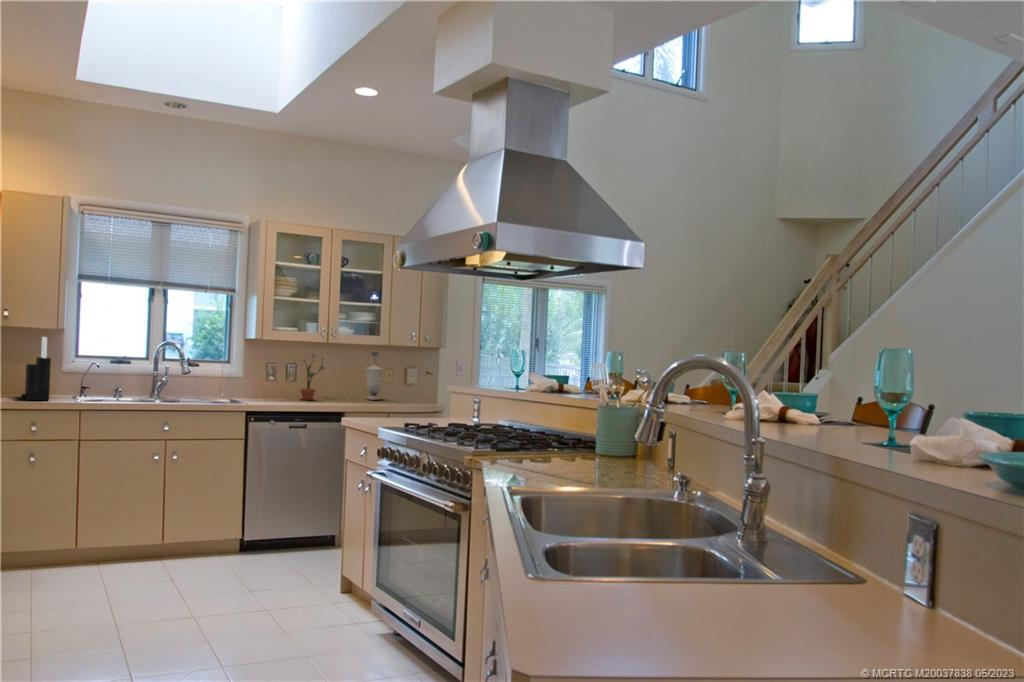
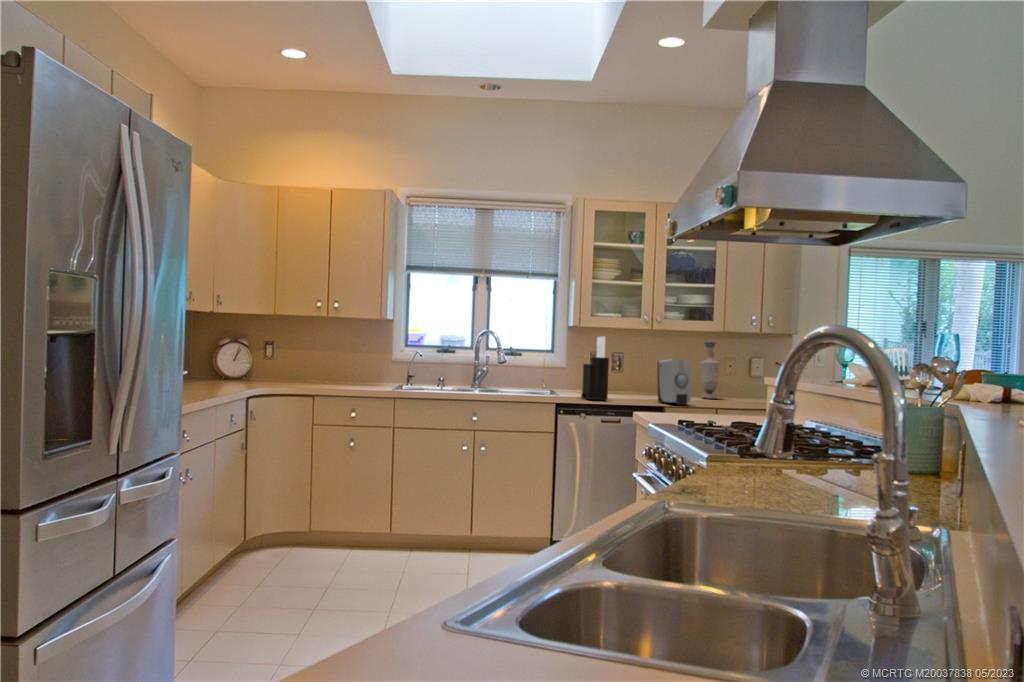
knife block: present [21,337,51,400] -> present [581,336,609,400]
potted plant: present [294,354,329,400] -> none [616,339,660,395]
soap dispenser: none [335,369,365,408] -> present [657,359,691,405]

